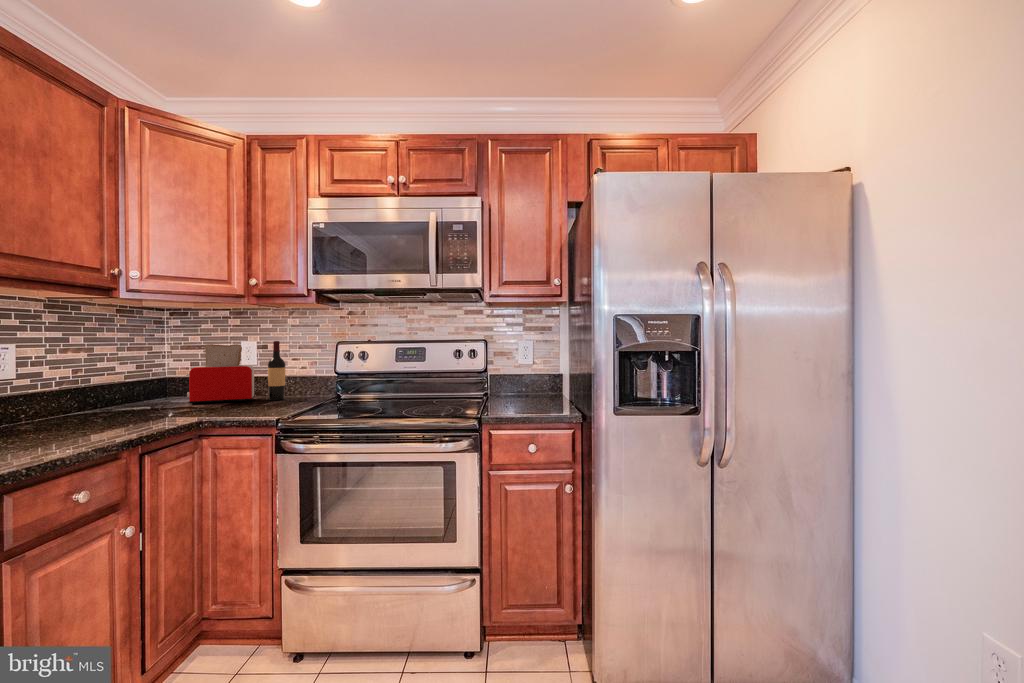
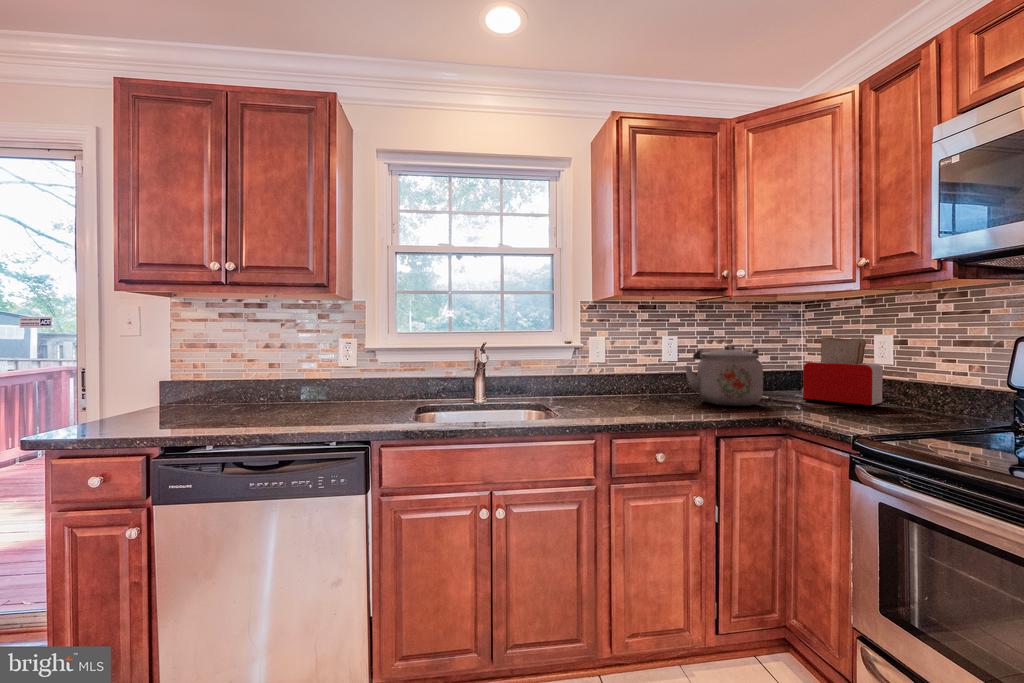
wine bottle: present [268,341,285,400] -> none [897,334,924,413]
kettle: none [57,354,162,422] -> present [685,345,763,406]

